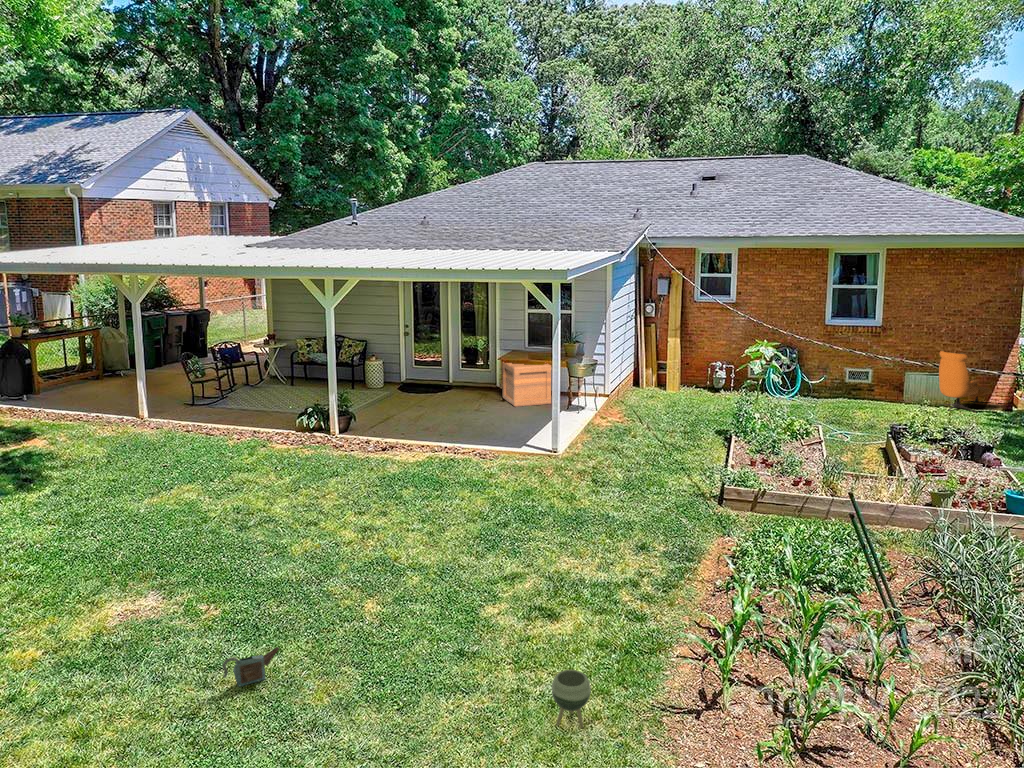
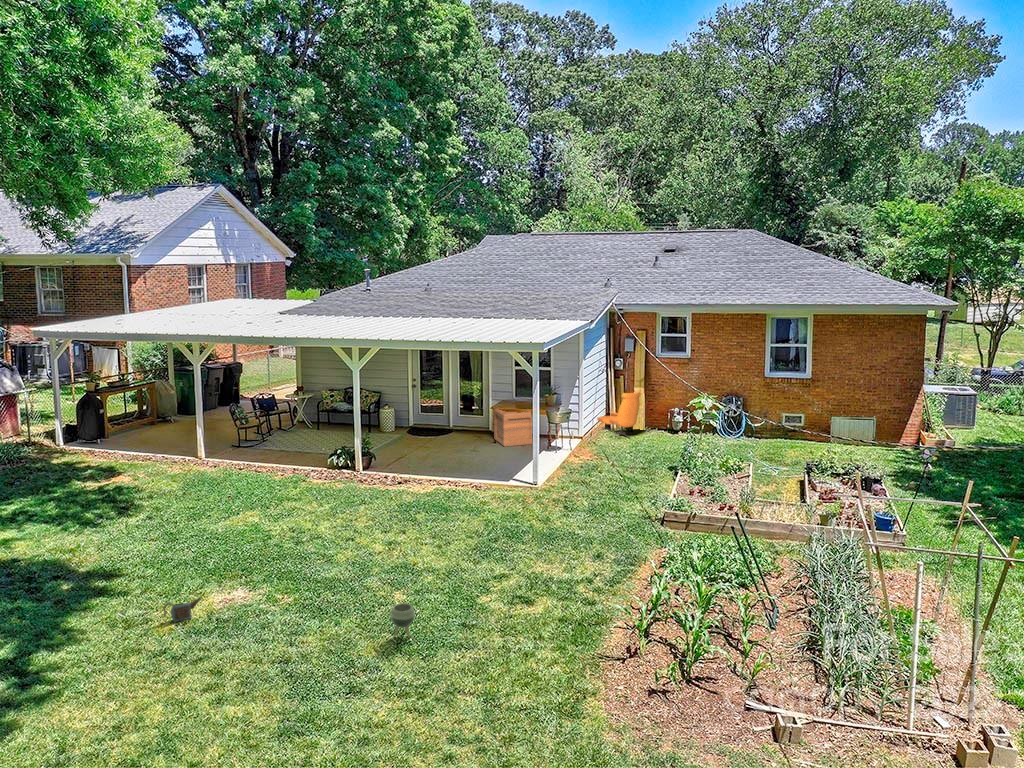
lounge chair: present [939,351,992,412] -> present [597,392,640,438]
watering can: present [223,647,279,687] -> present [163,598,201,622]
planter: present [552,670,591,728] -> present [391,603,415,638]

